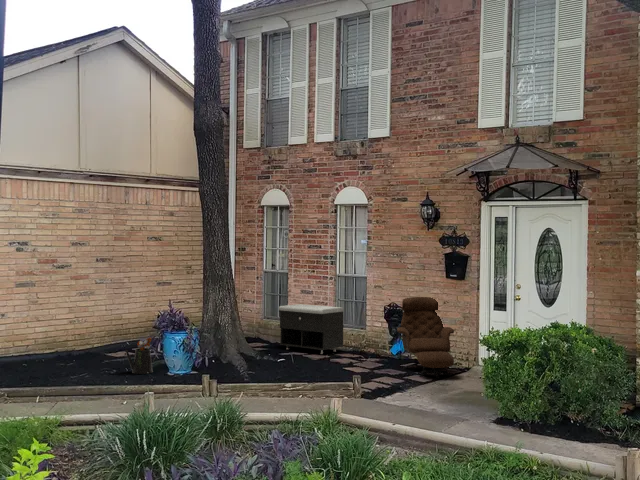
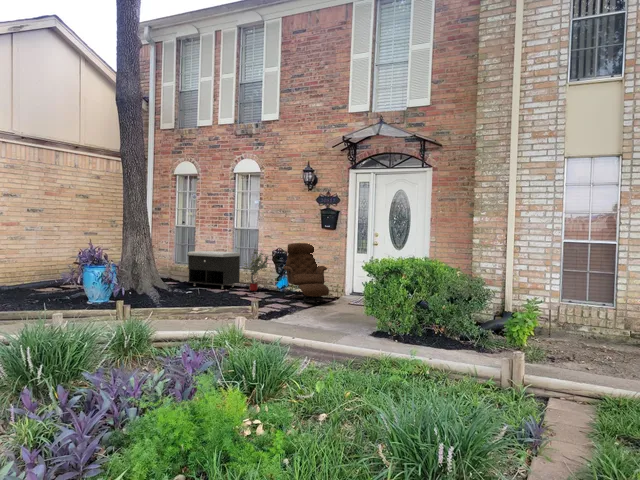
potted tree: none [345,305,381,358] -> present [242,250,268,291]
watering can: present [126,337,153,374] -> none [30,274,66,309]

